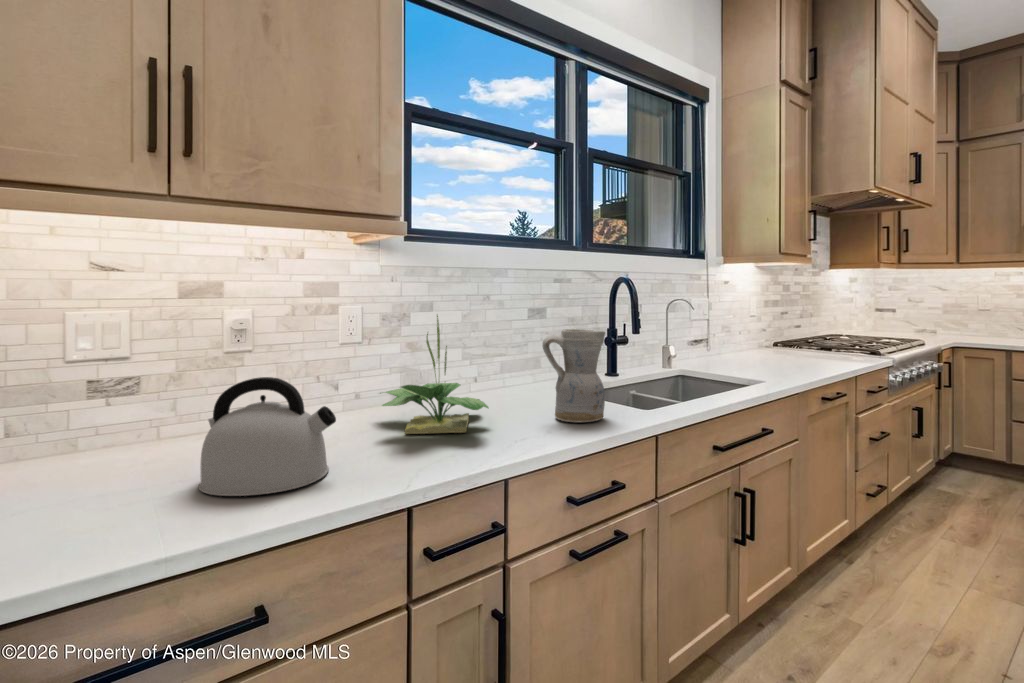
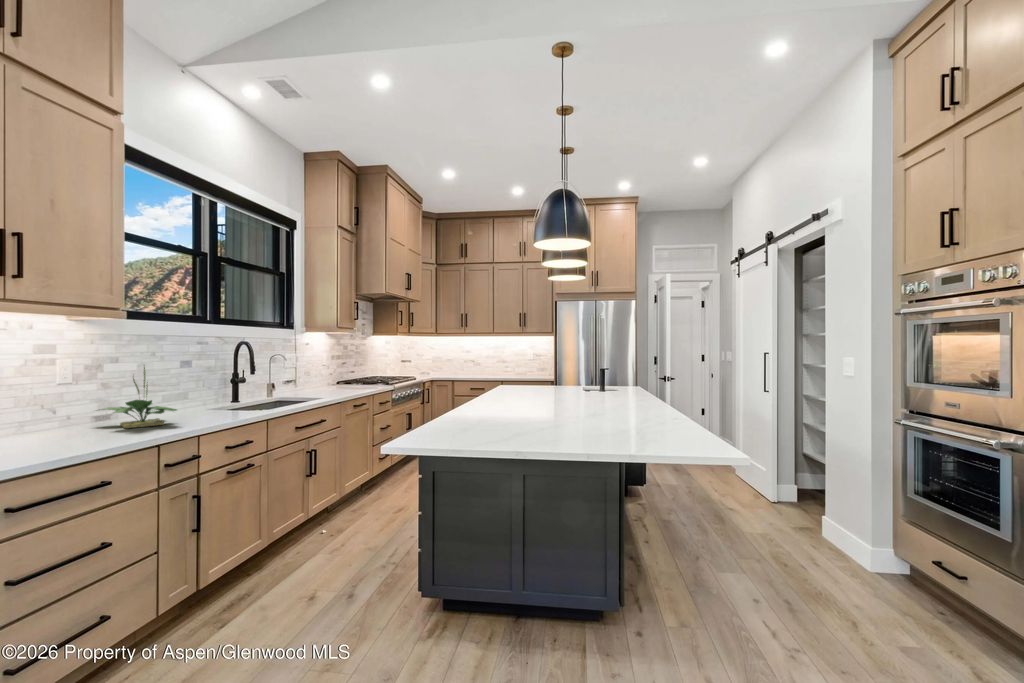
ceramic pitcher: present [543,329,605,422] -> none [205,371,241,417]
kettle: present [199,377,336,496] -> none [26,396,110,451]

